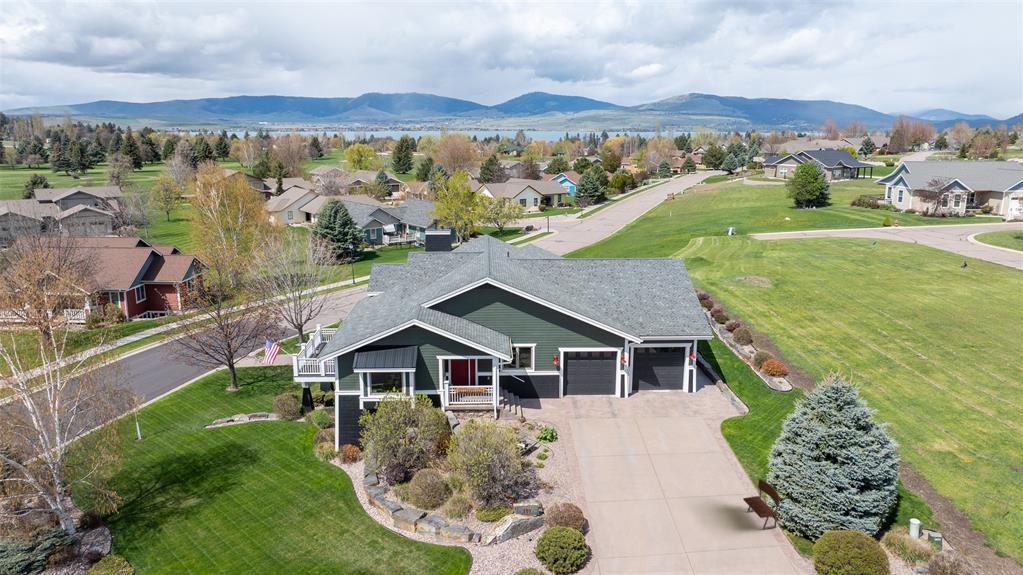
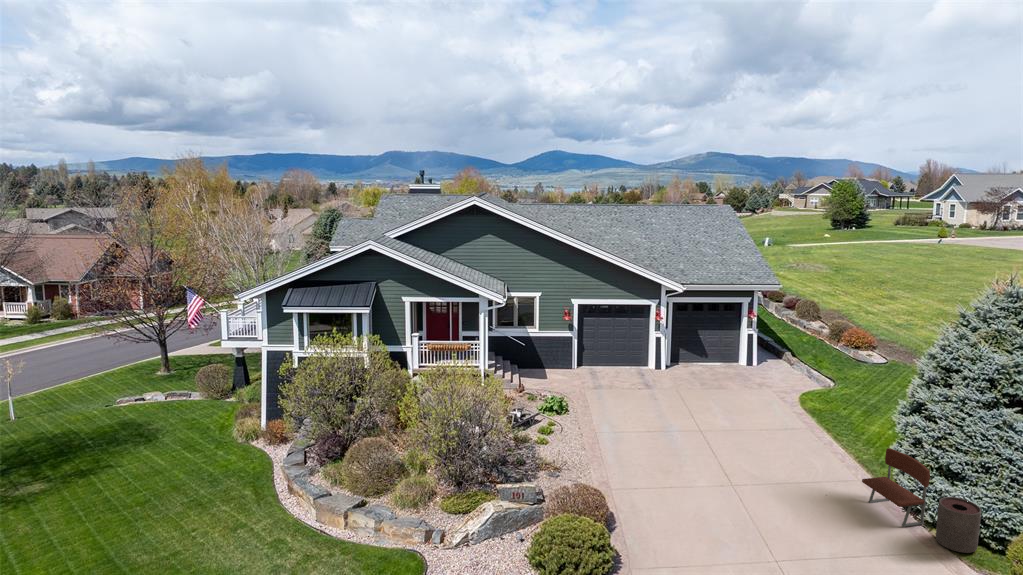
trash can: none [780,513,805,546] -> present [936,497,981,553]

